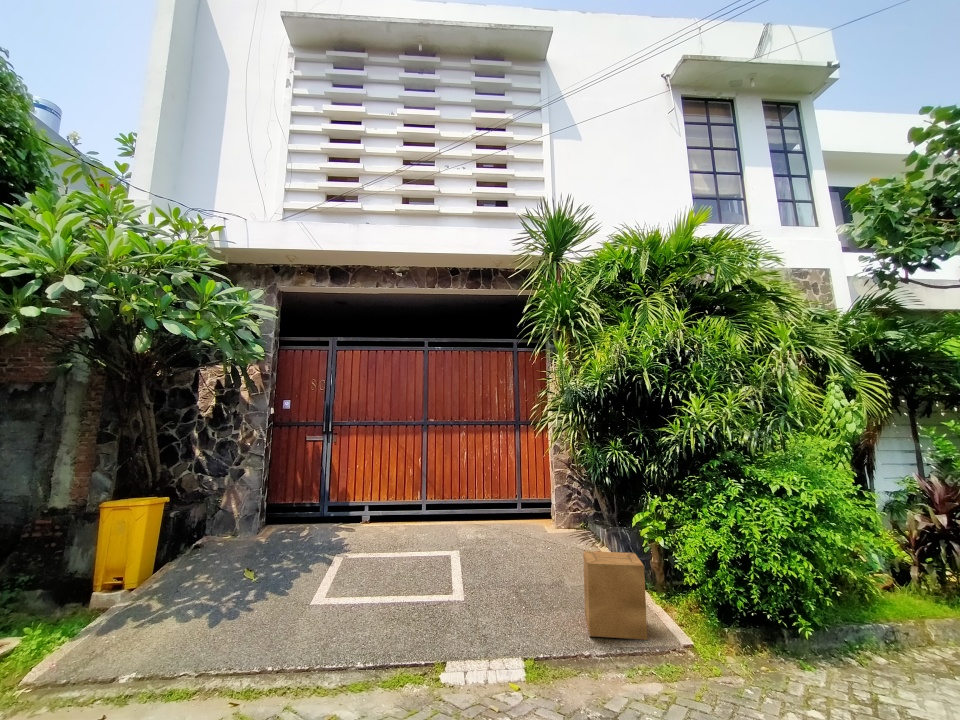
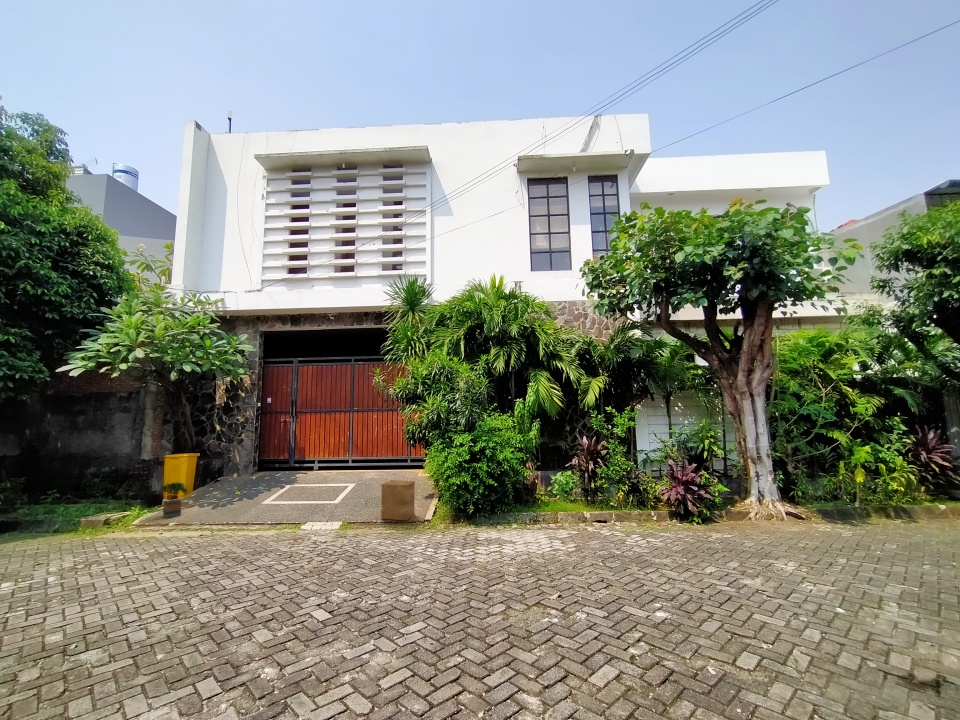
potted tree: none [96,569,162,659] -> present [161,482,187,518]

